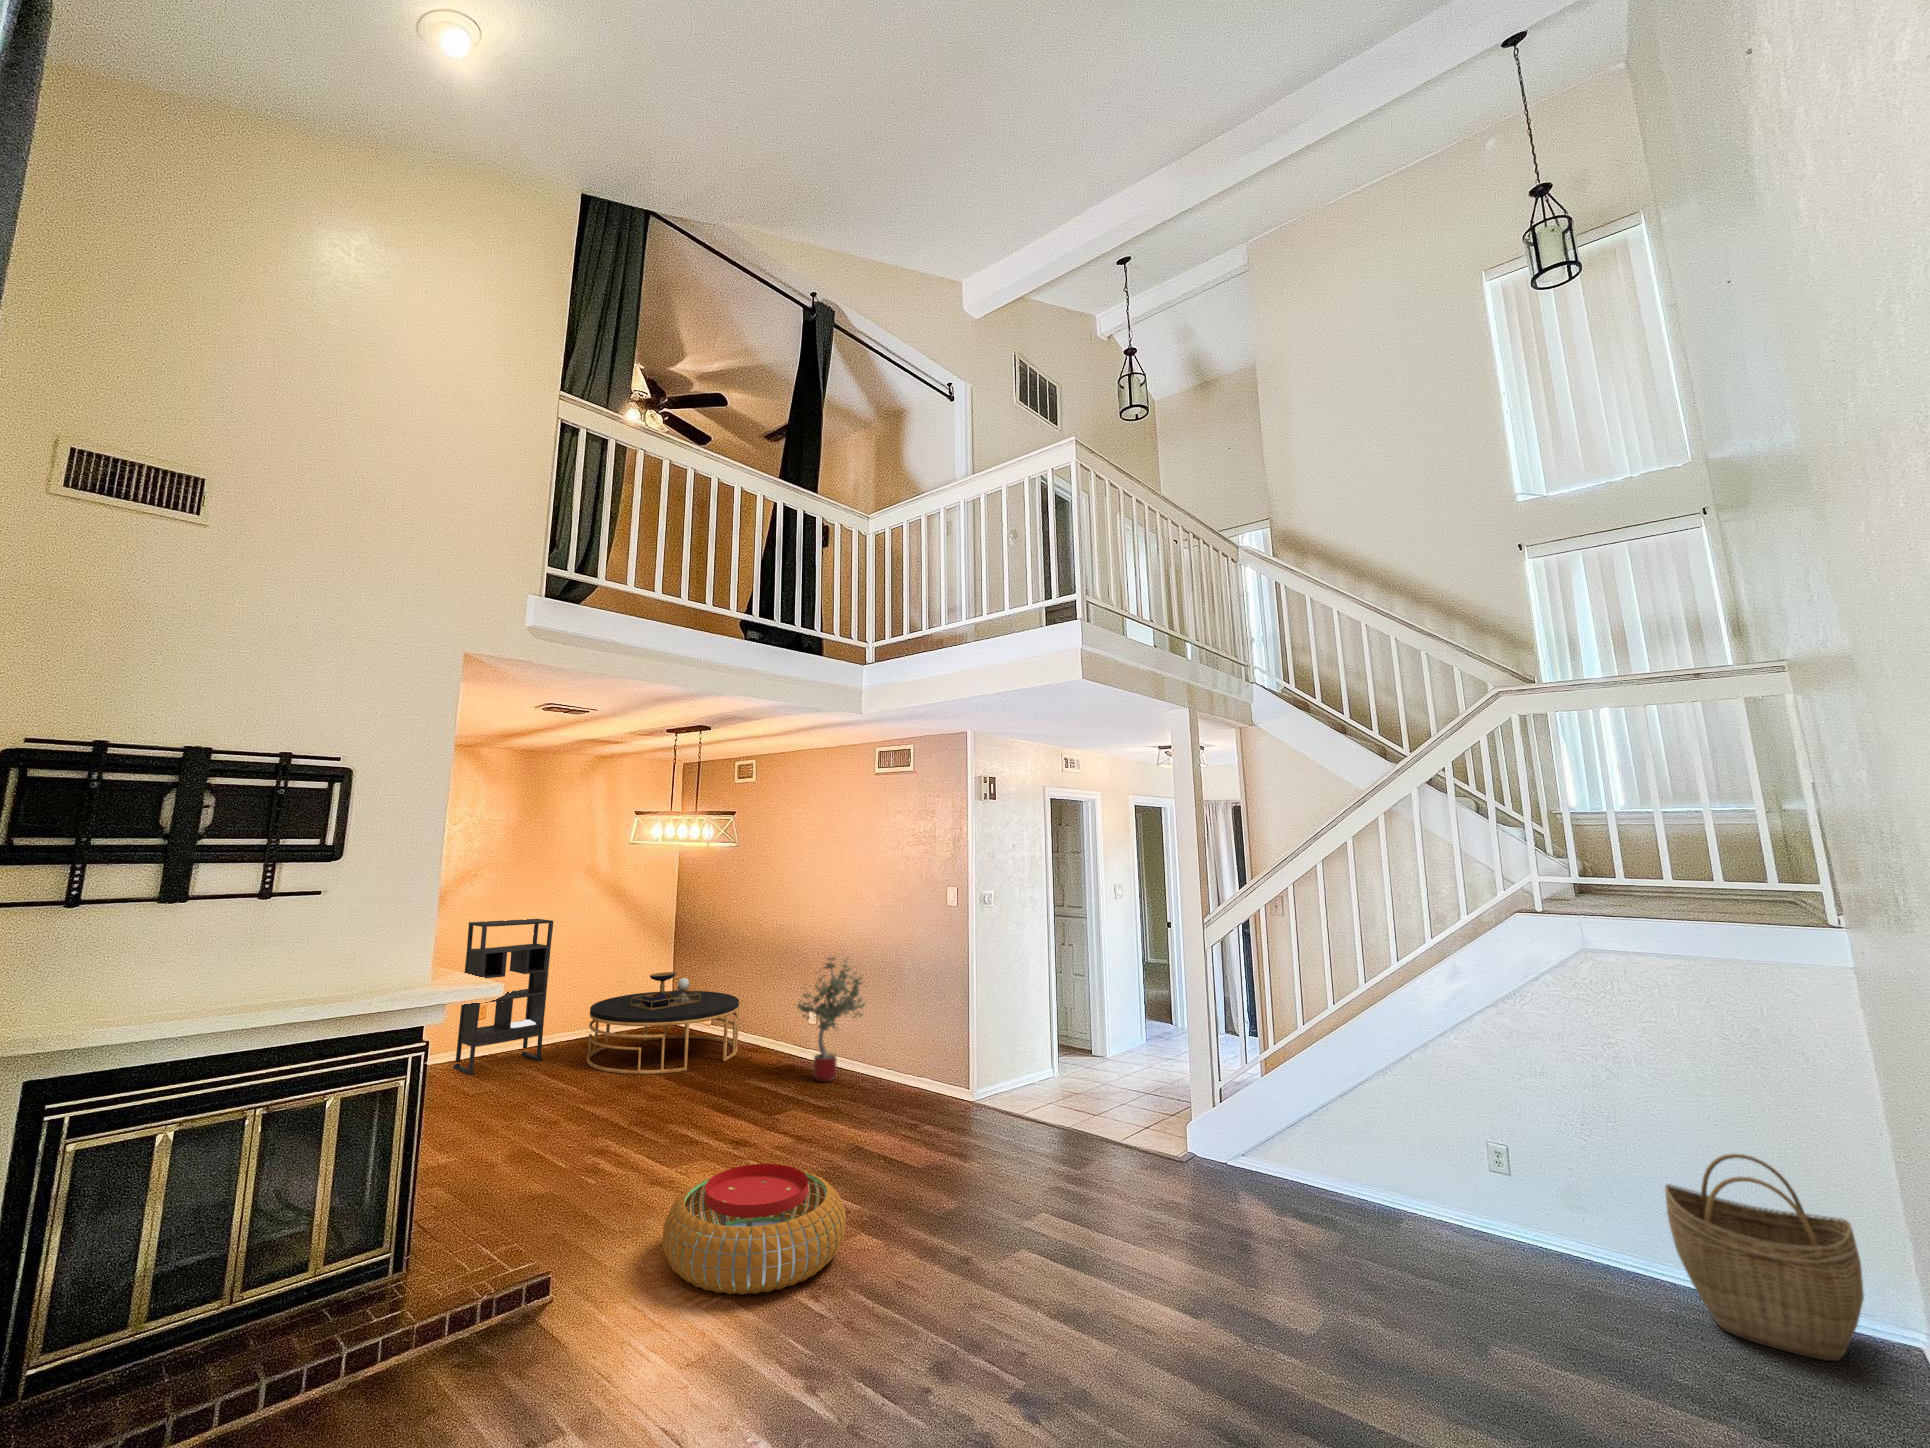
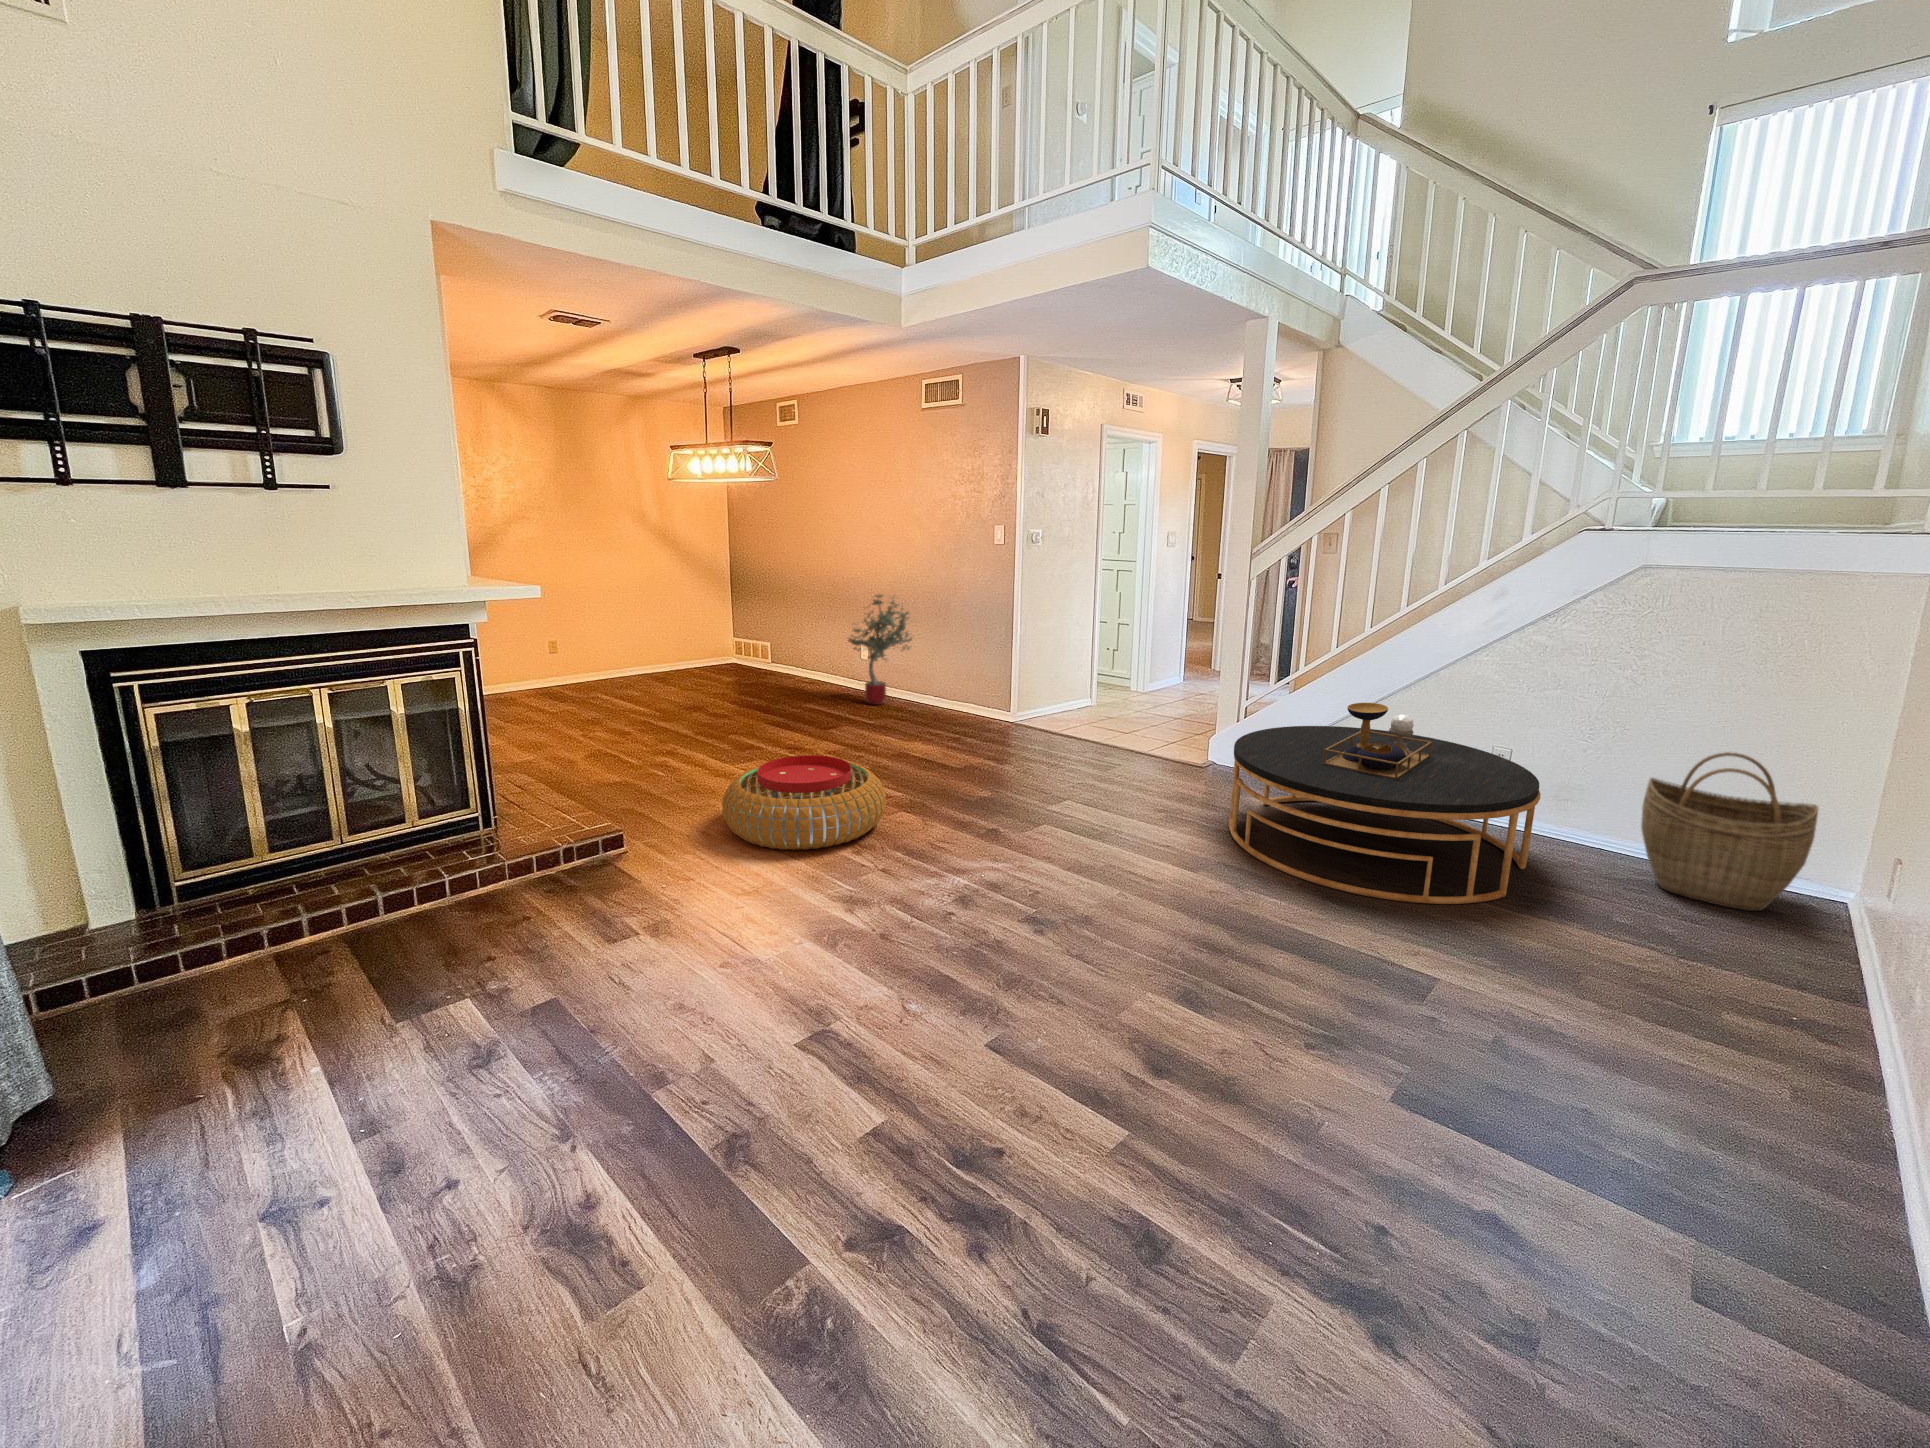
bookshelf: present [453,919,553,1075] -> none [525,559,617,695]
coffee table: present [587,972,739,1074] -> present [1229,703,1541,904]

